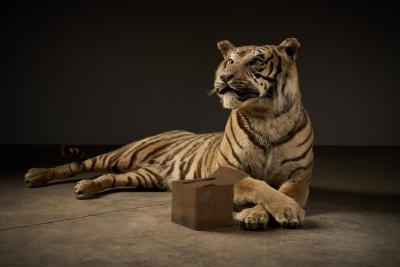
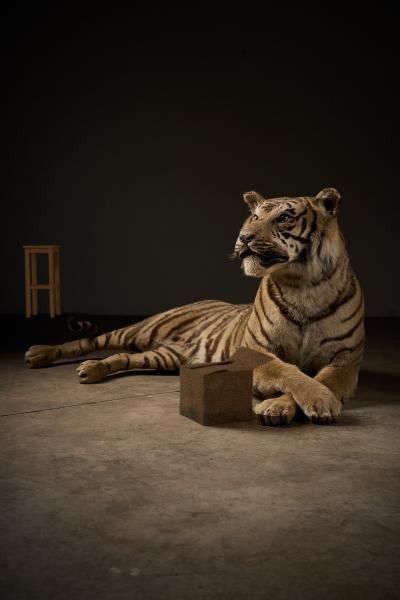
stool: none [7,86,38,147] -> present [23,246,61,318]

